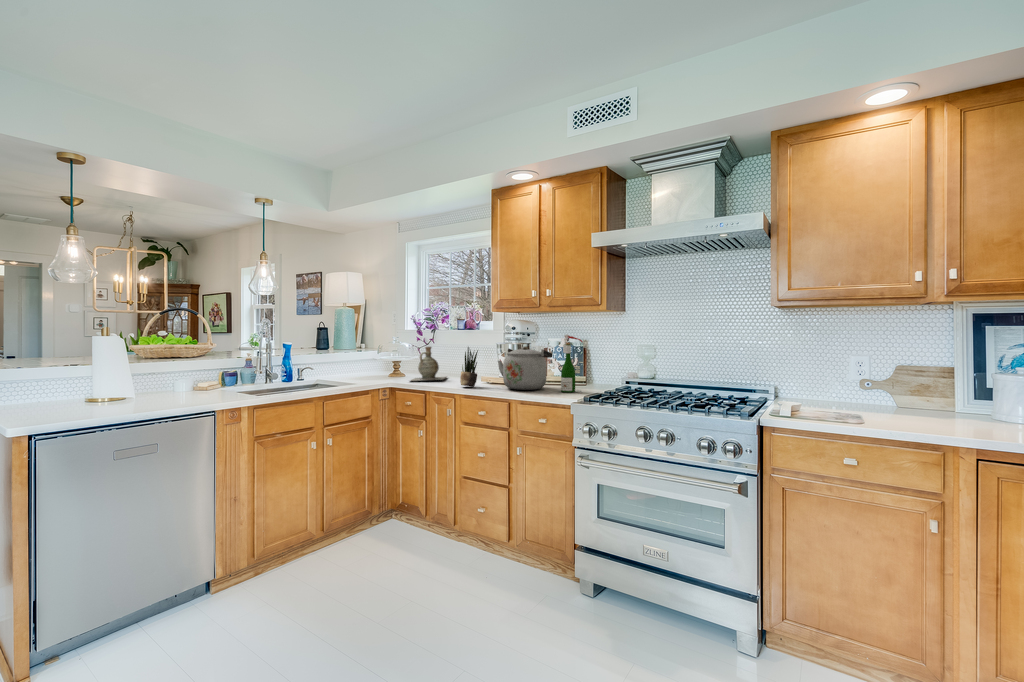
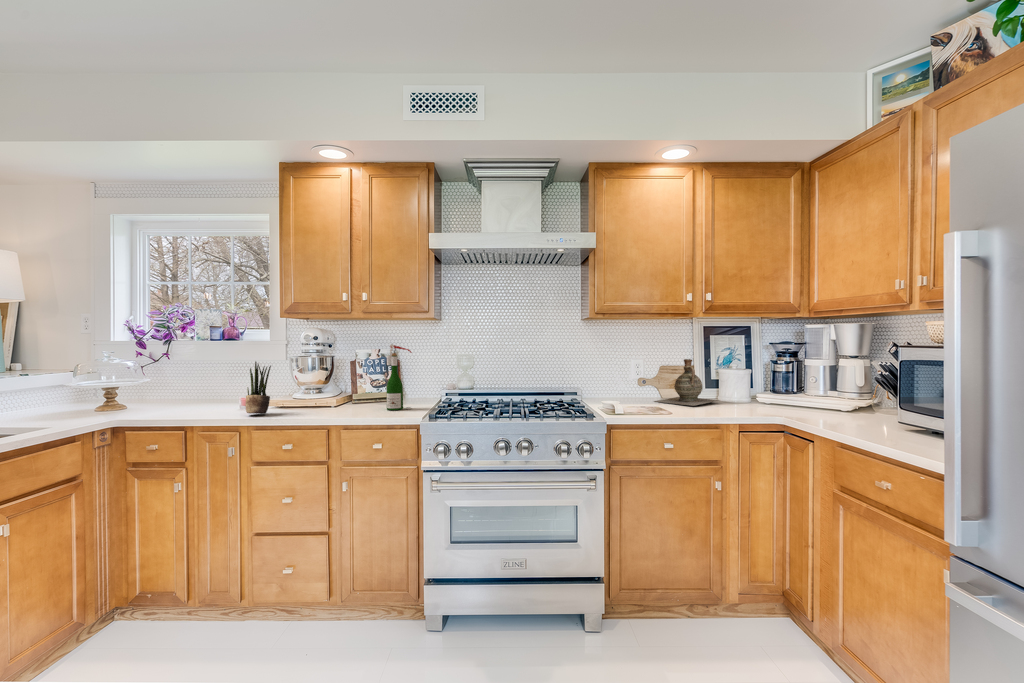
kettle: present [498,346,552,390] -> none [298,359,368,412]
ceramic jug: present [411,347,446,381] -> present [655,359,719,406]

